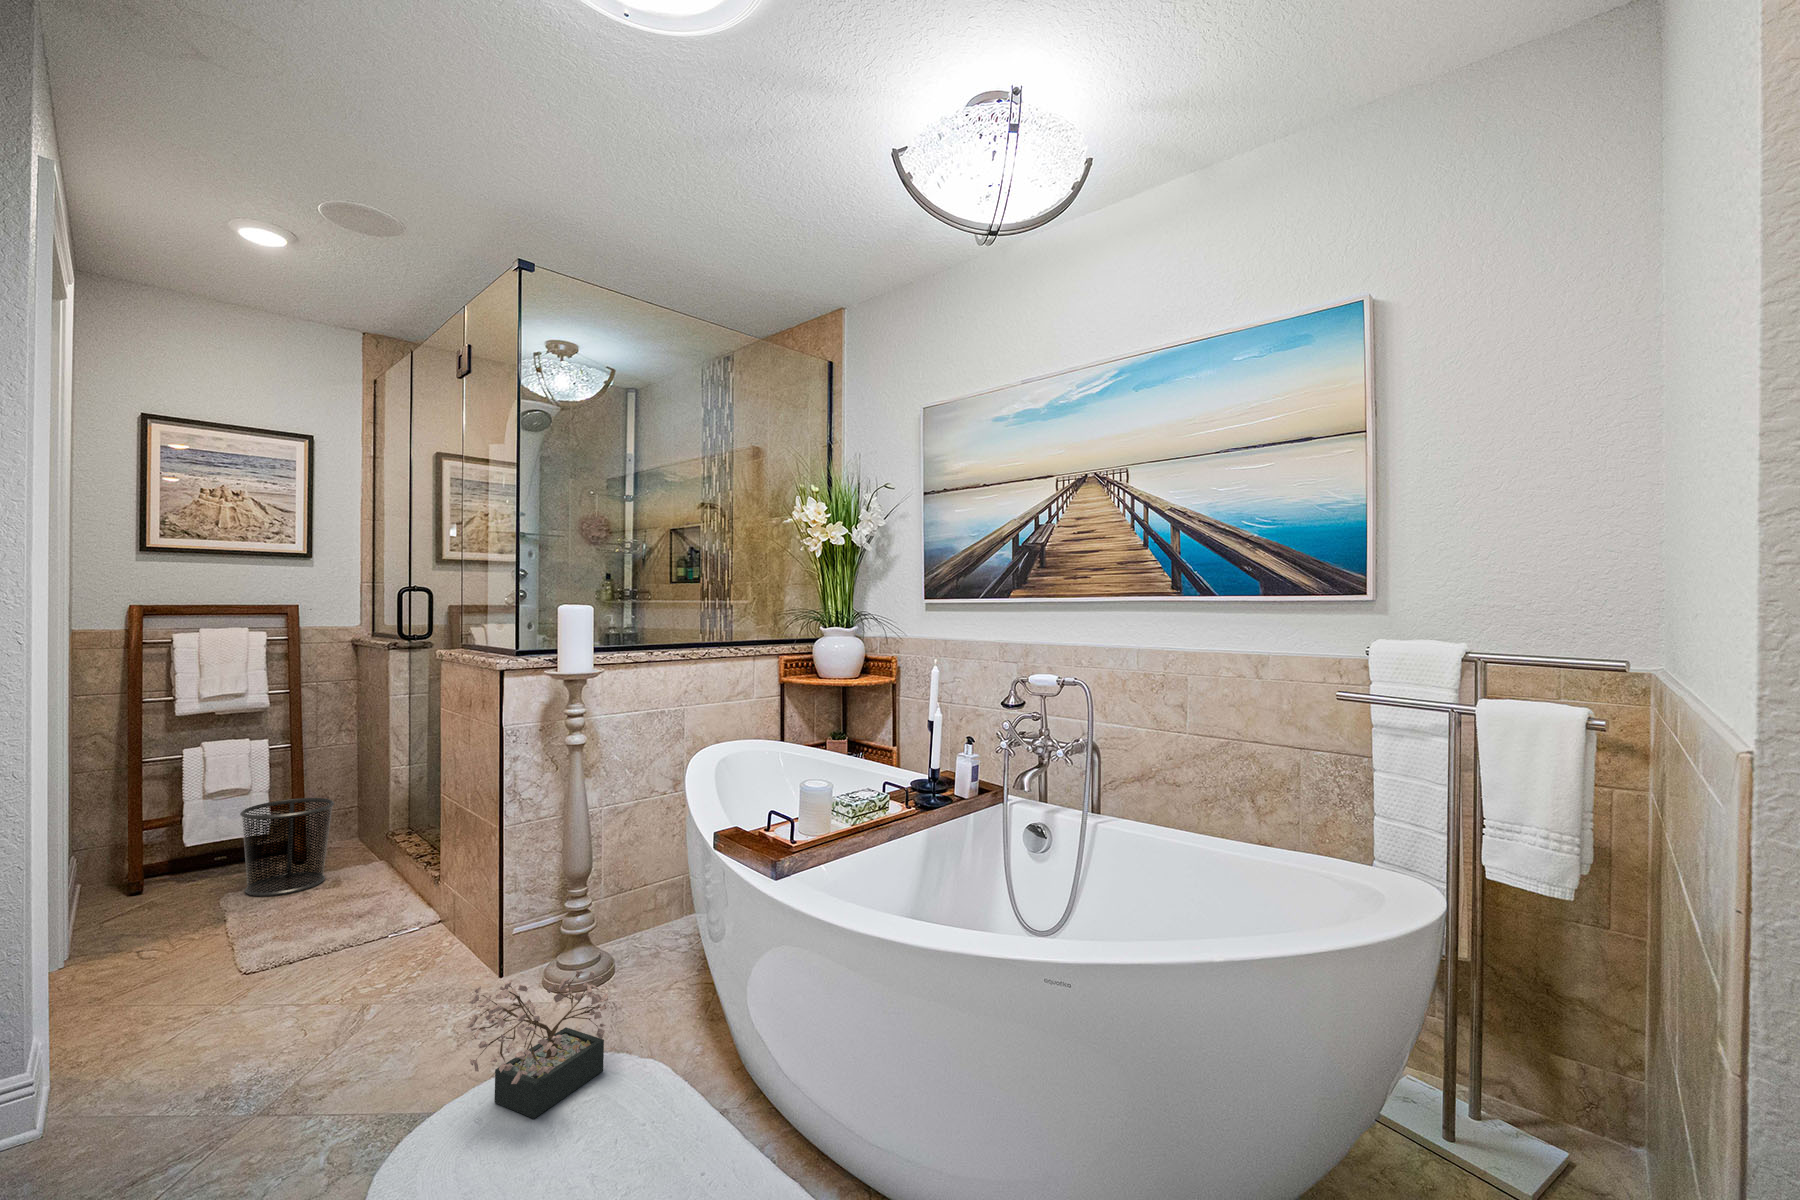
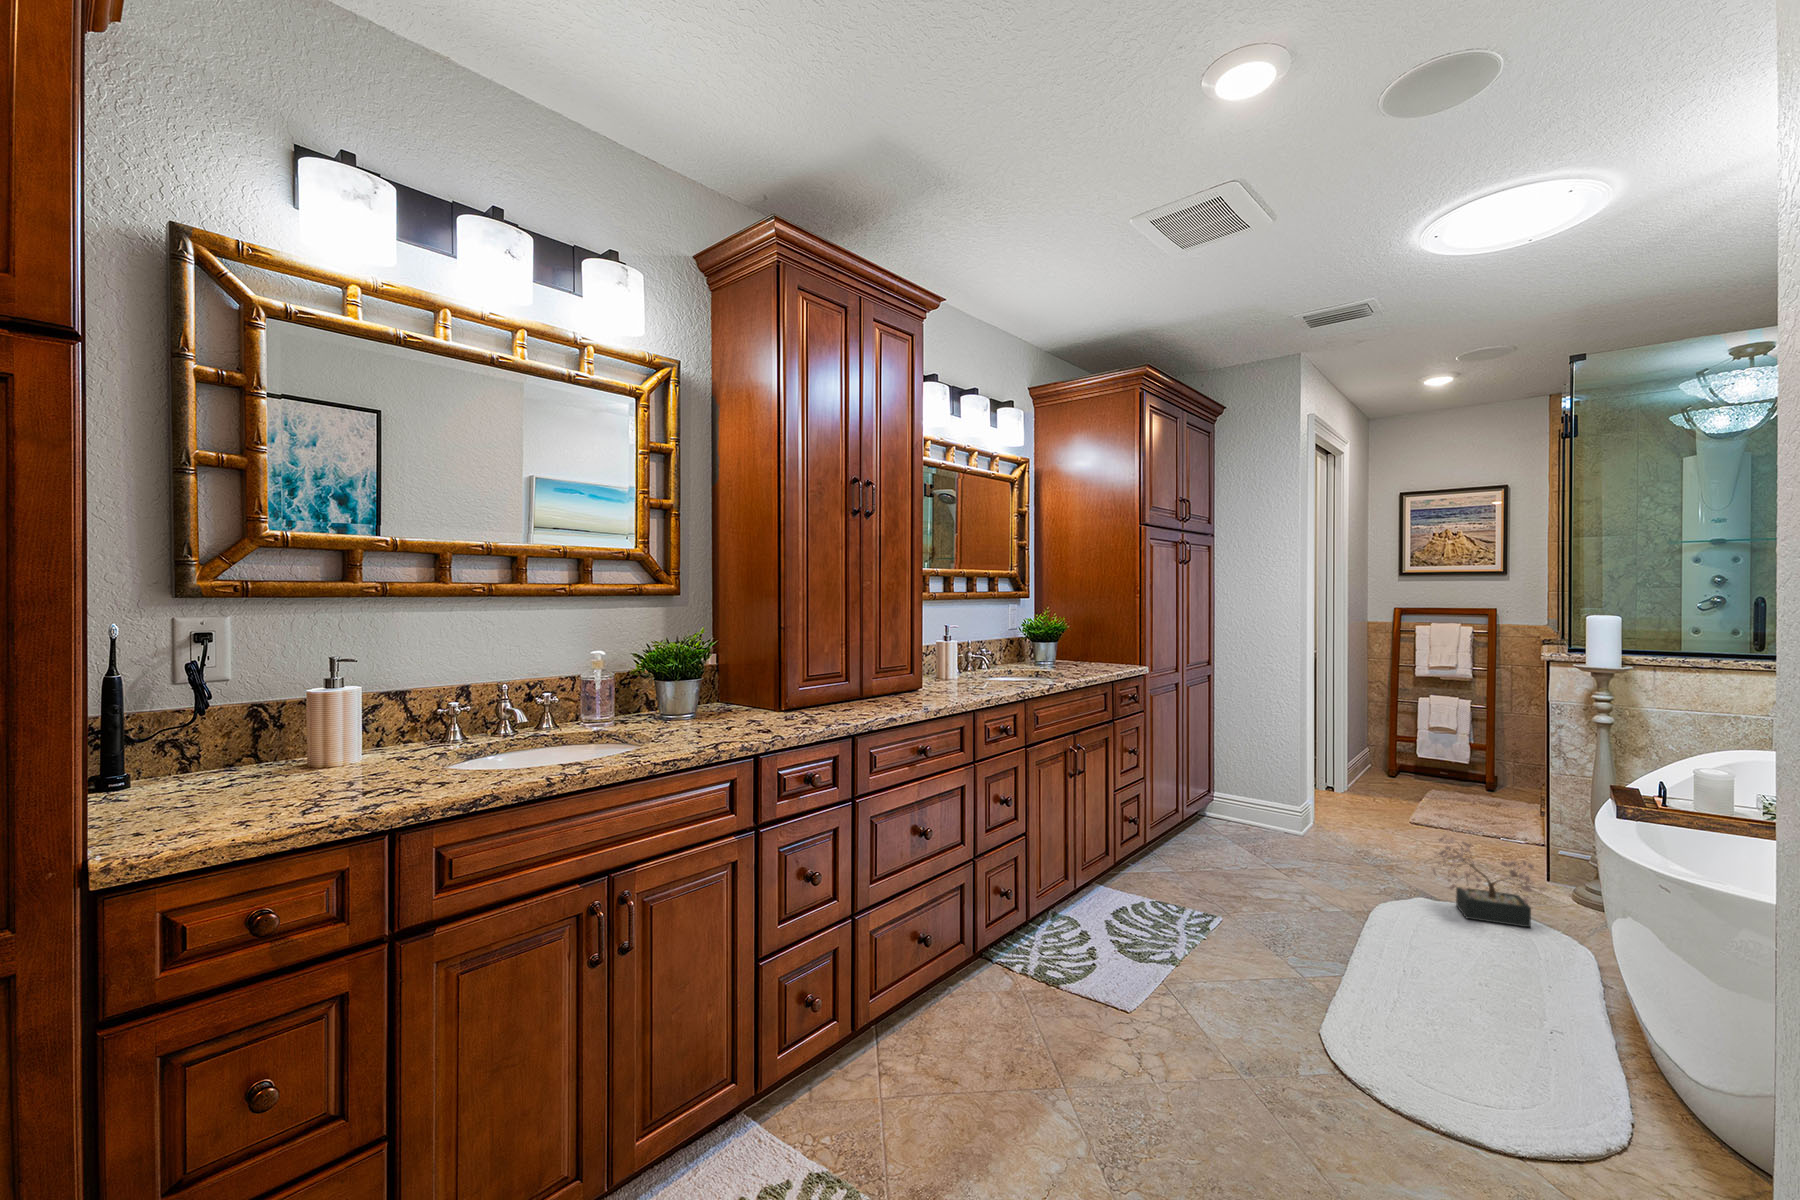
waste bin: present [240,798,334,896] -> none [1442,739,1504,801]

